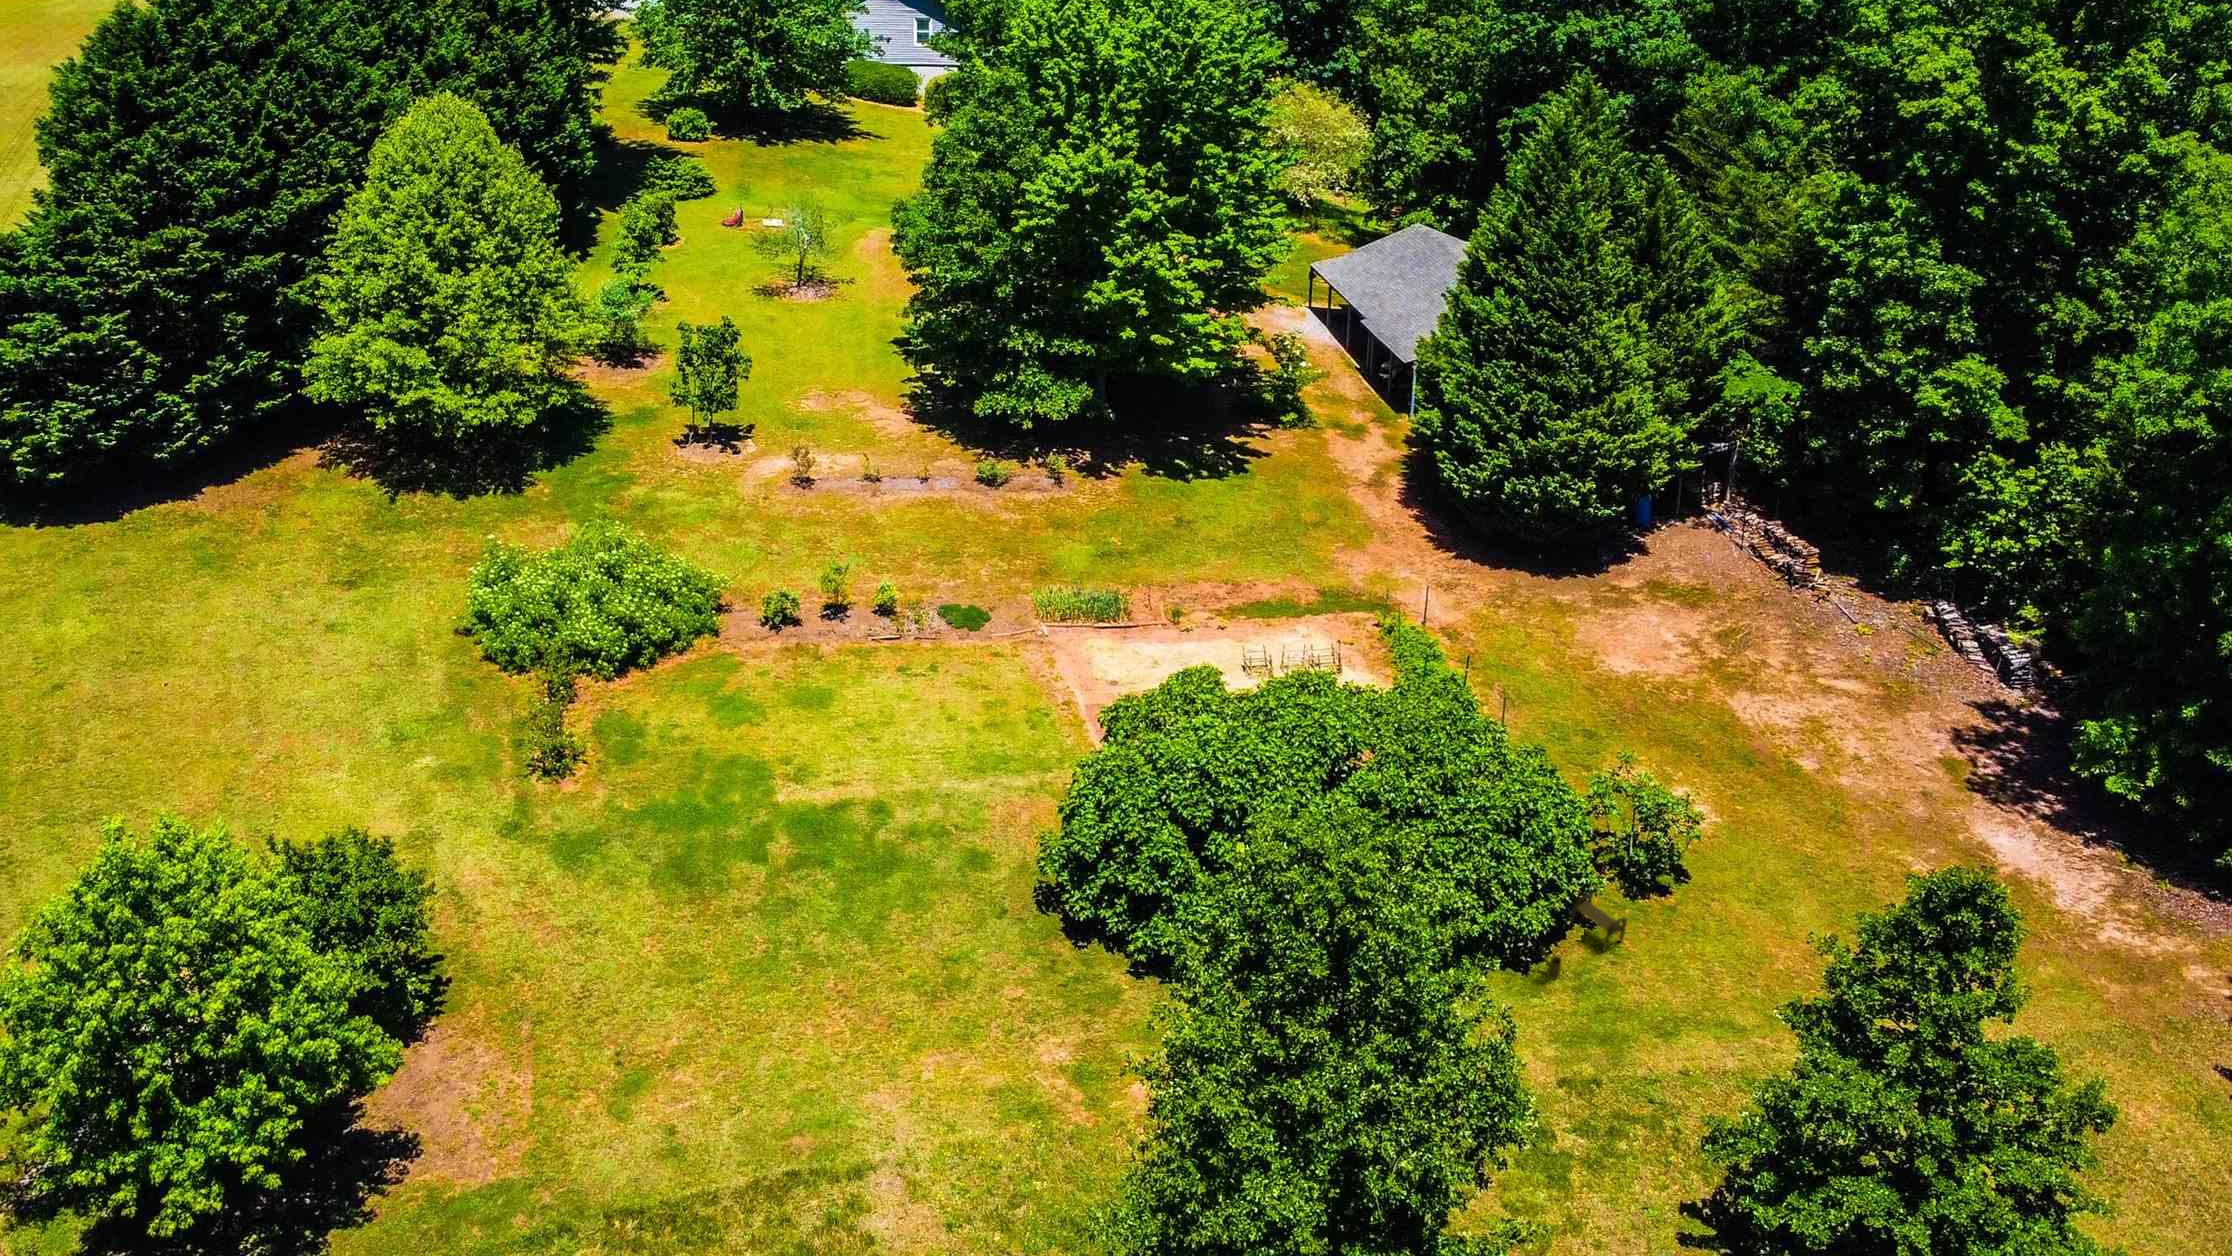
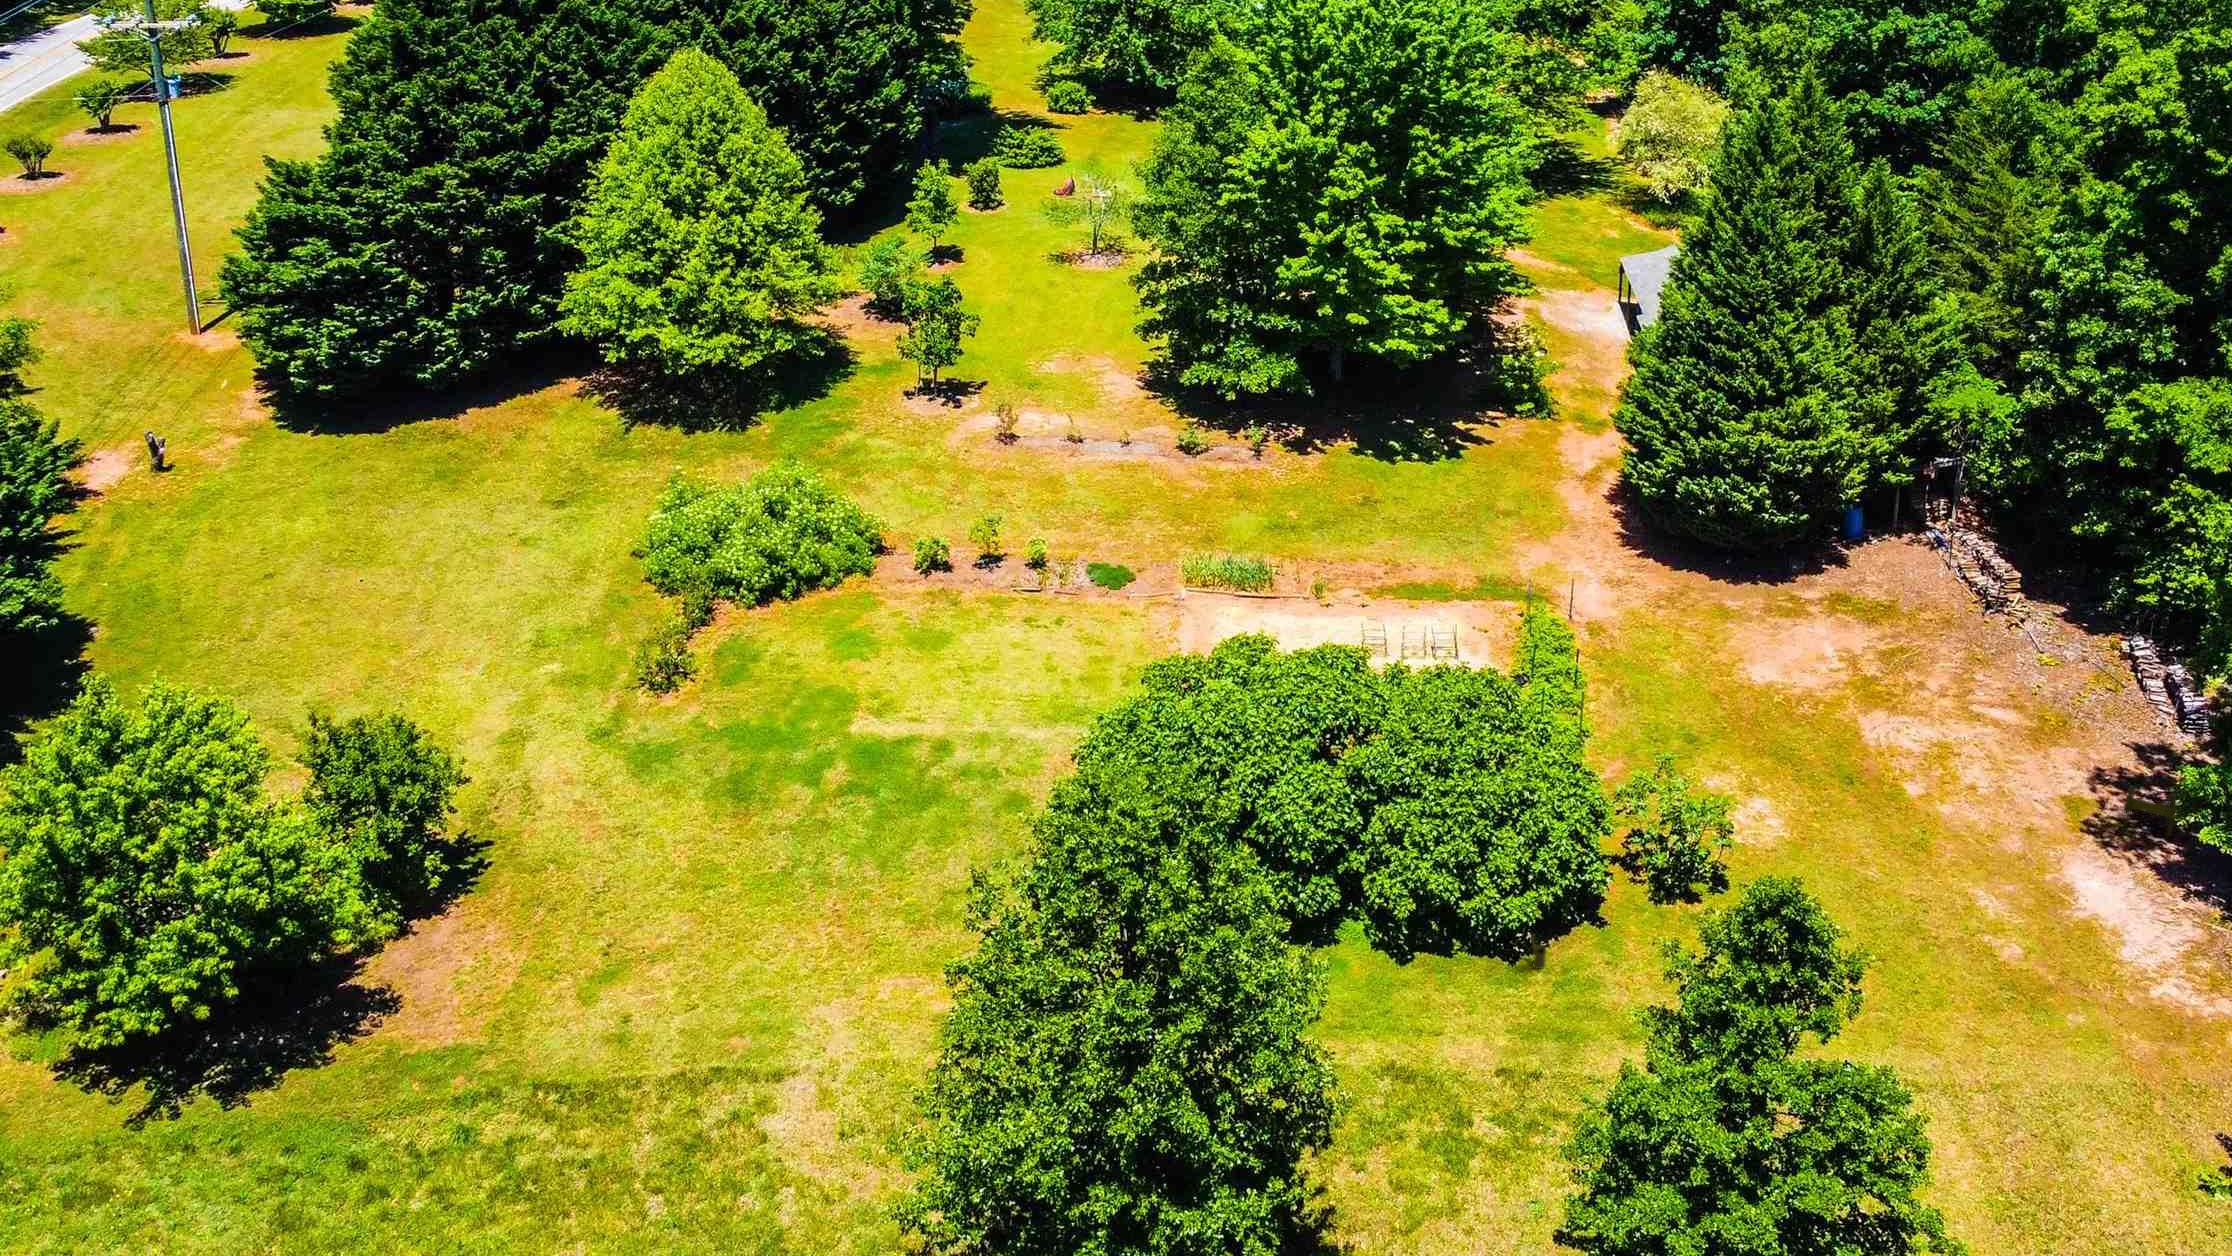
bench: present [1569,893,1627,952] -> present [2123,789,2177,836]

